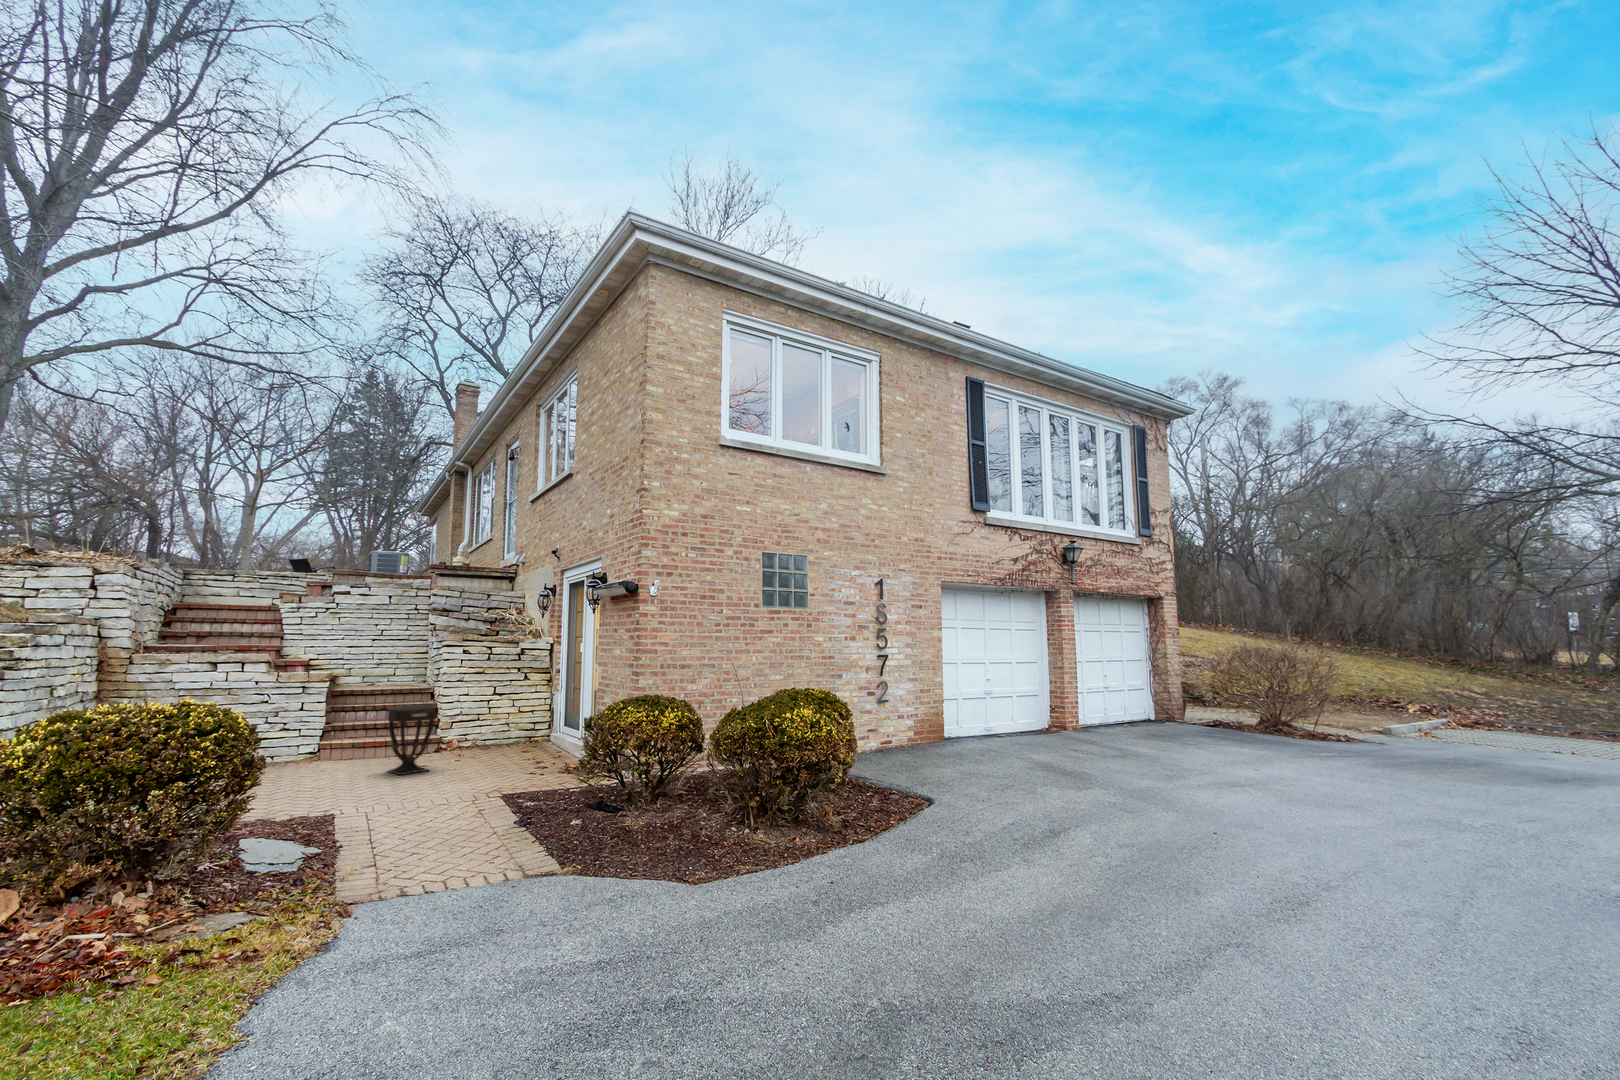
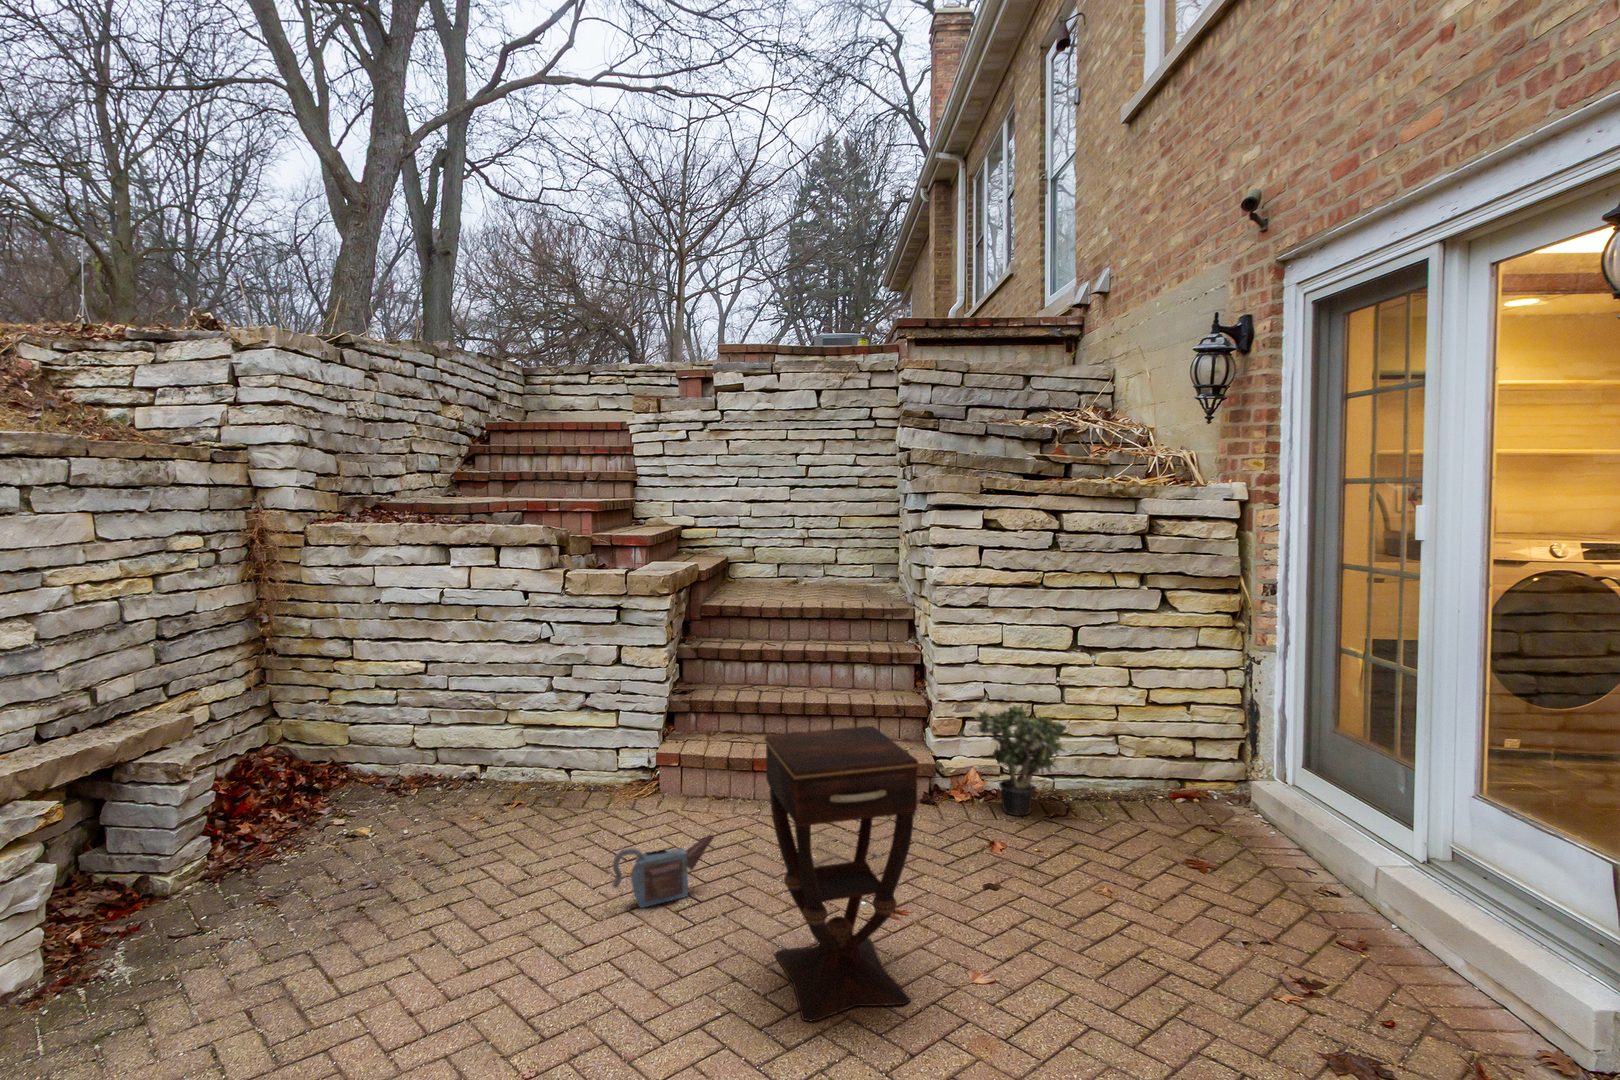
potted plant: none [455,712,489,750] -> present [975,706,1066,816]
watering can: none [322,750,359,773] -> present [612,835,714,908]

